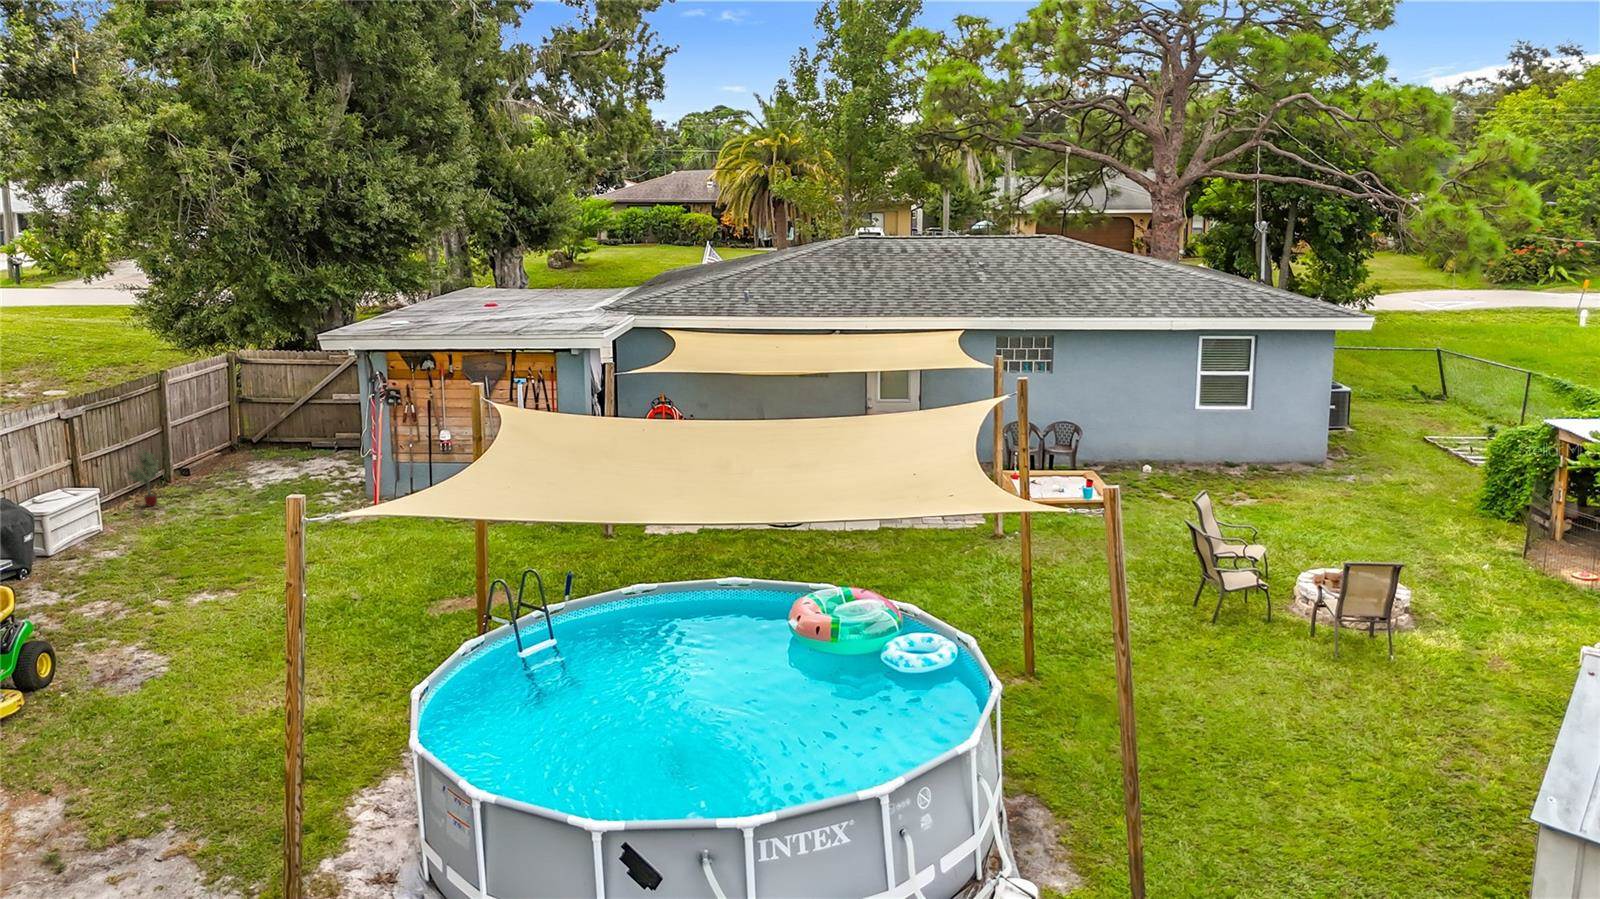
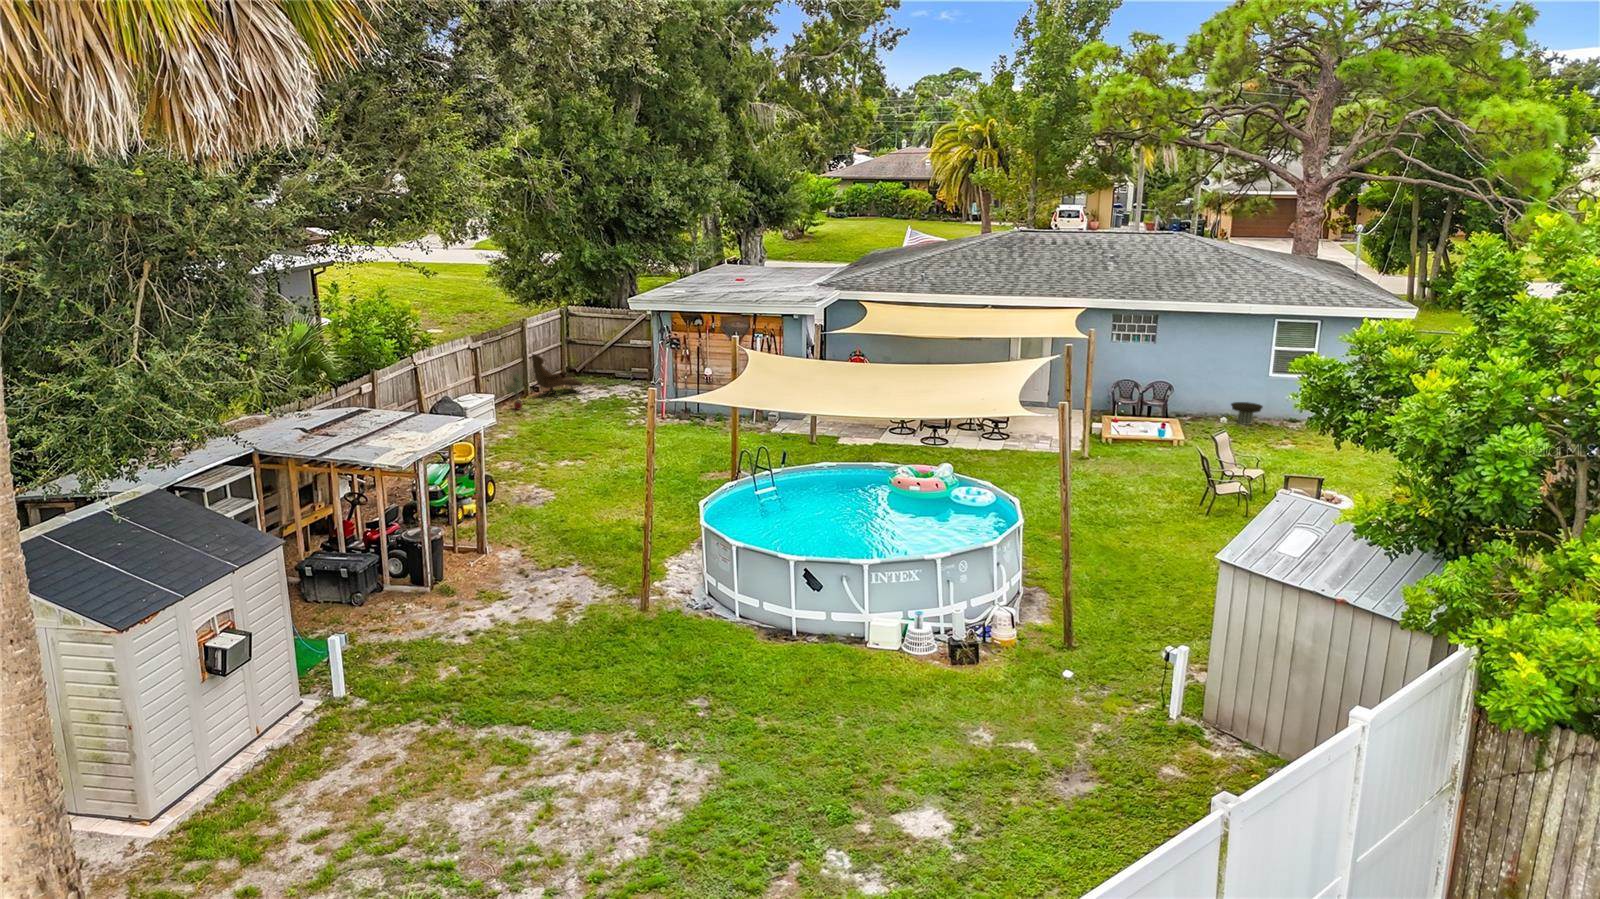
lounge chair: none [174,421,263,485] -> present [532,354,583,396]
side table: none [1151,443,1191,472] -> present [1231,402,1263,425]

